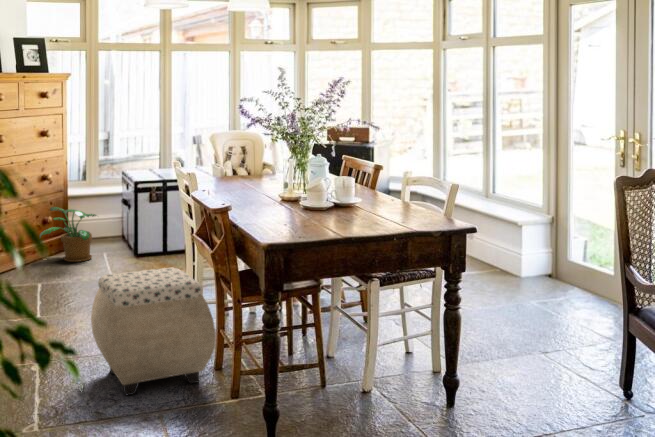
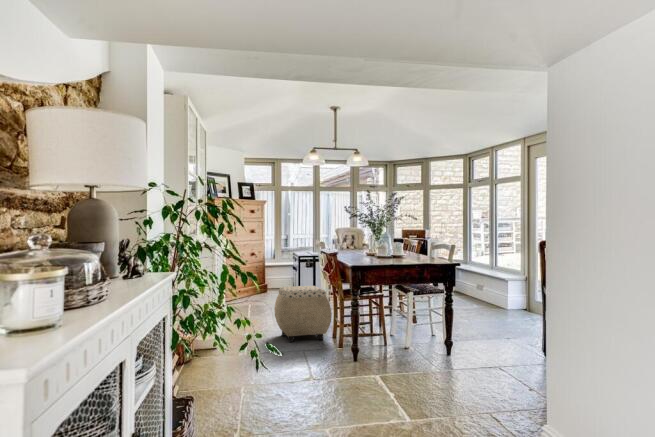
potted plant: present [40,207,96,262] -> none [249,269,279,298]

